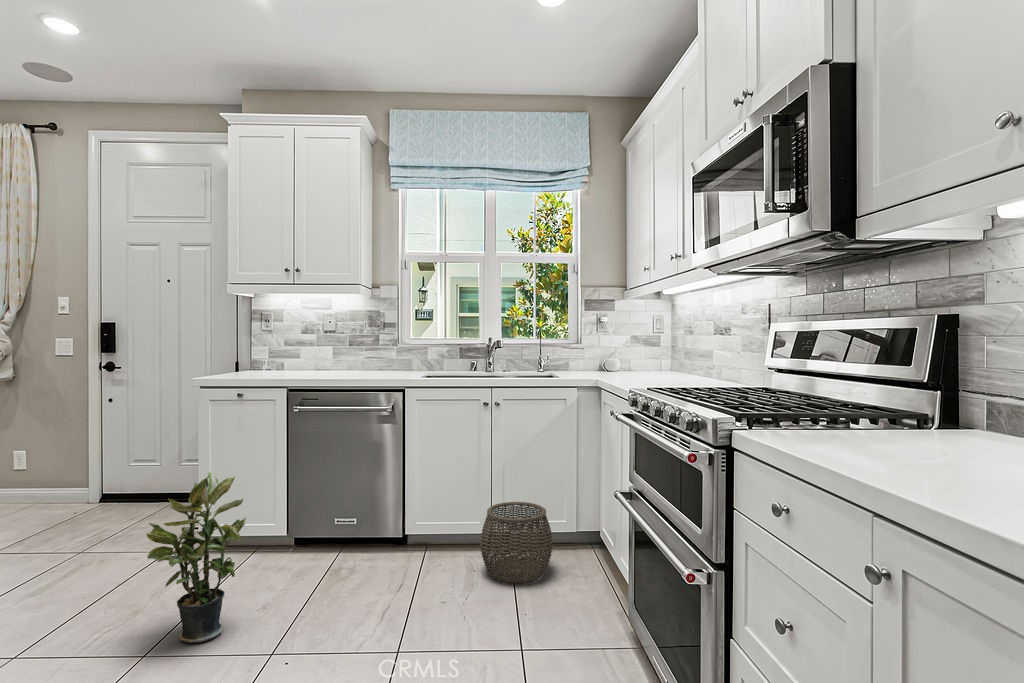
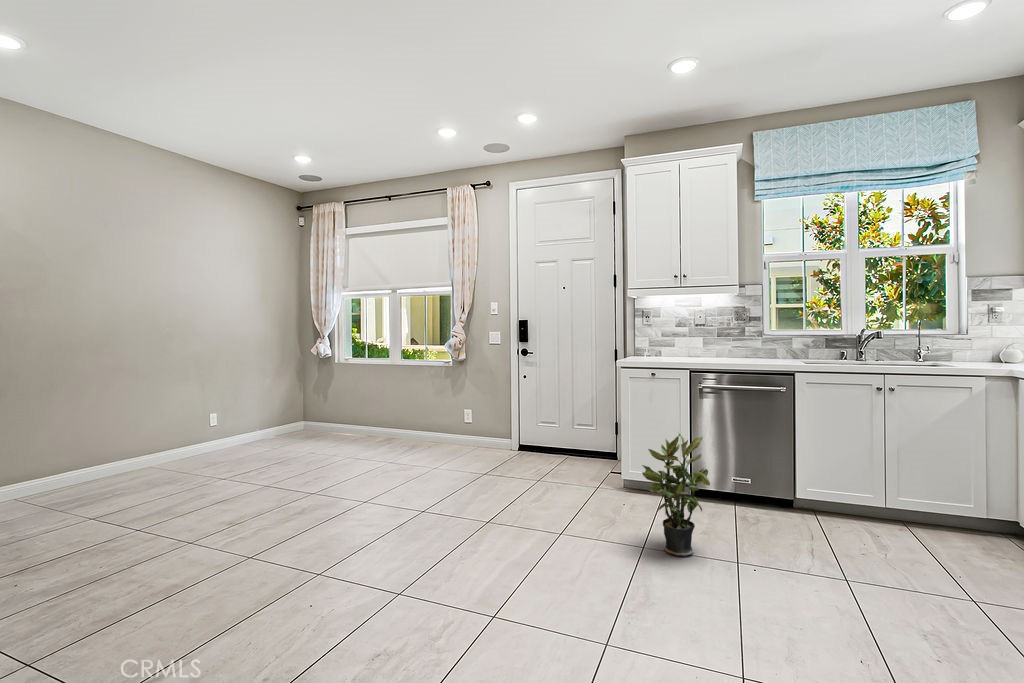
woven basket: present [480,502,553,583] -> none [889,480,976,555]

